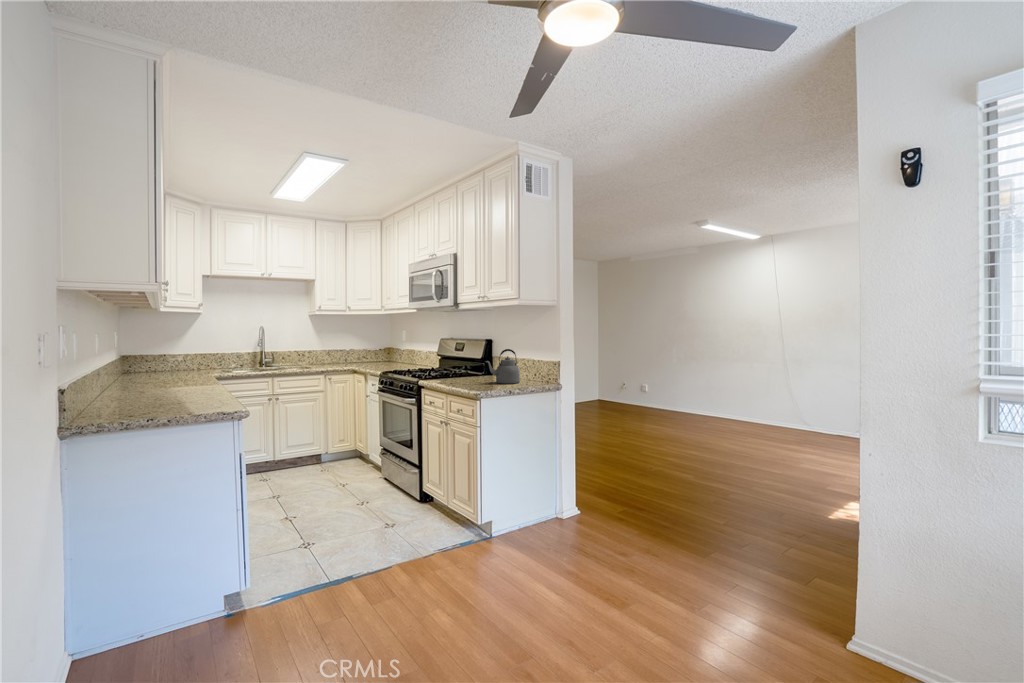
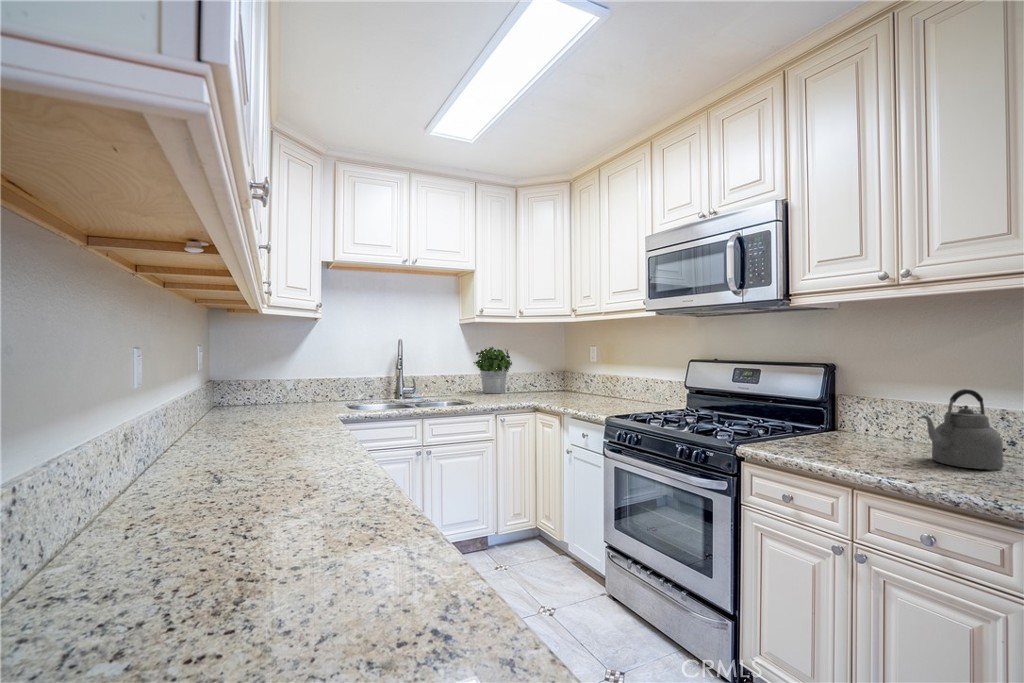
potted plant: none [321,332,349,364] -> present [473,347,512,393]

